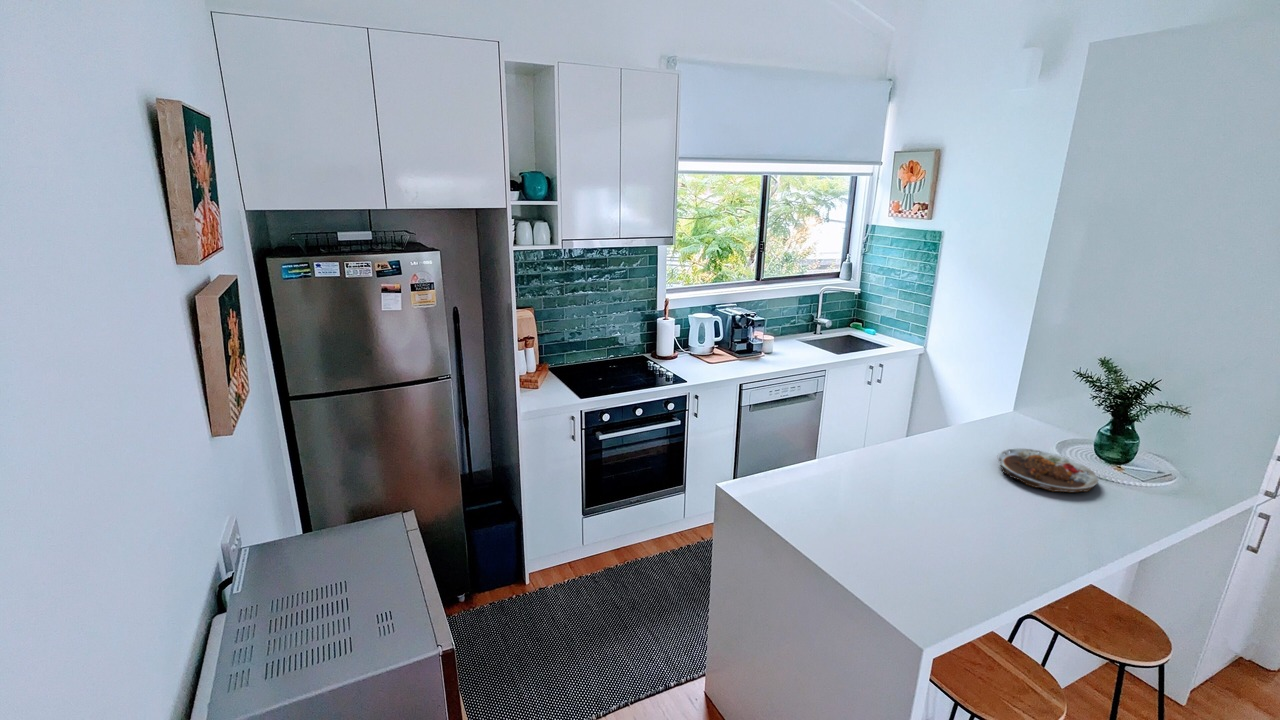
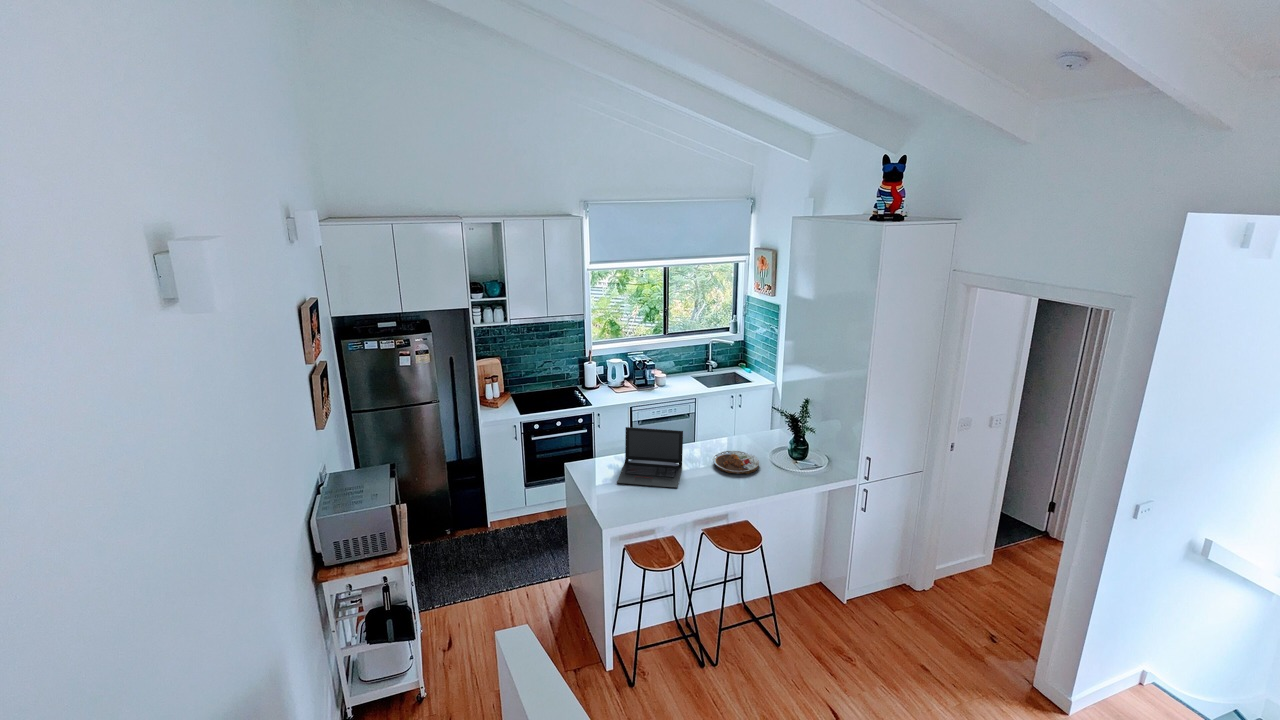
laptop: none [844,410,995,529] -> present [617,427,683,488]

